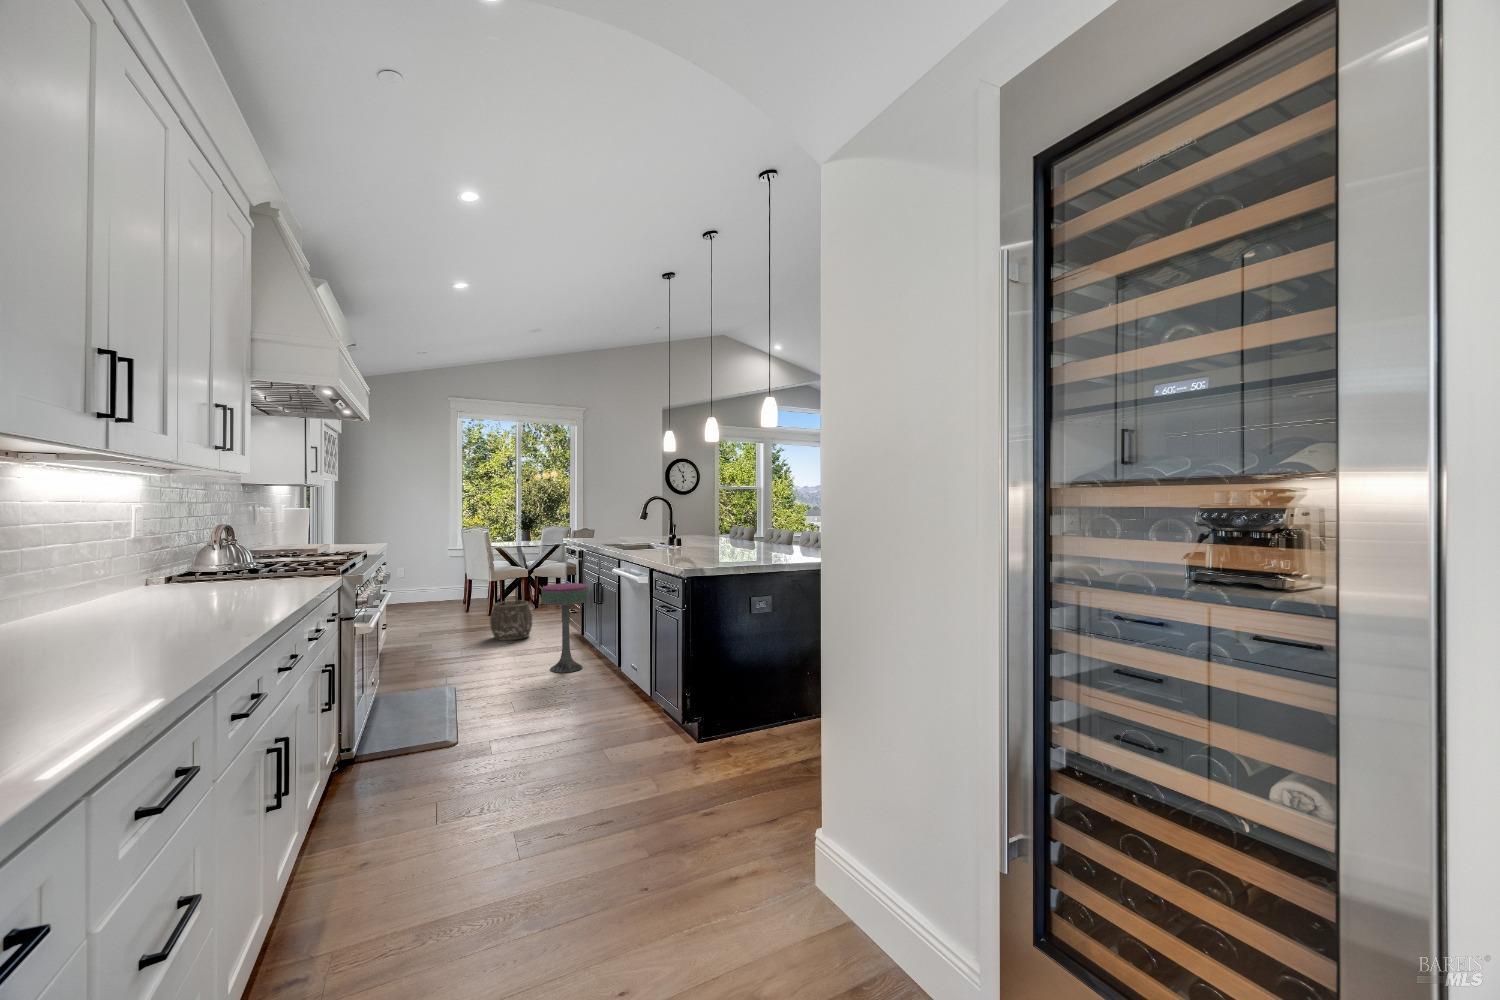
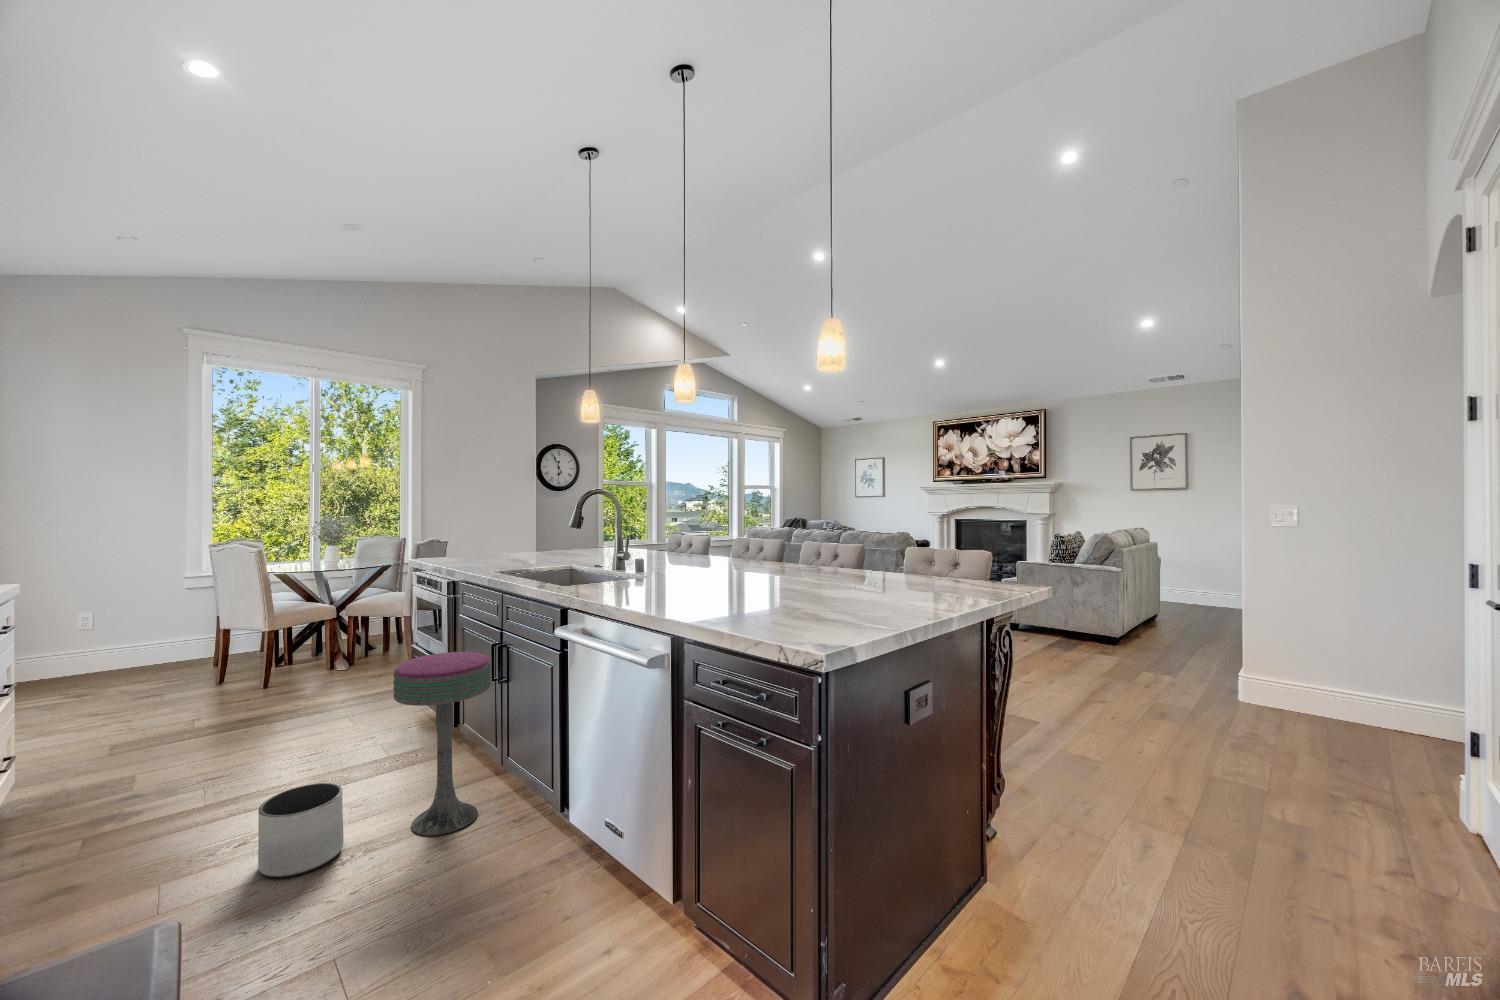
woven basket: present [490,600,532,641] -> none [268,672,357,752]
planter: none [484,641,519,678] -> present [258,783,344,878]

